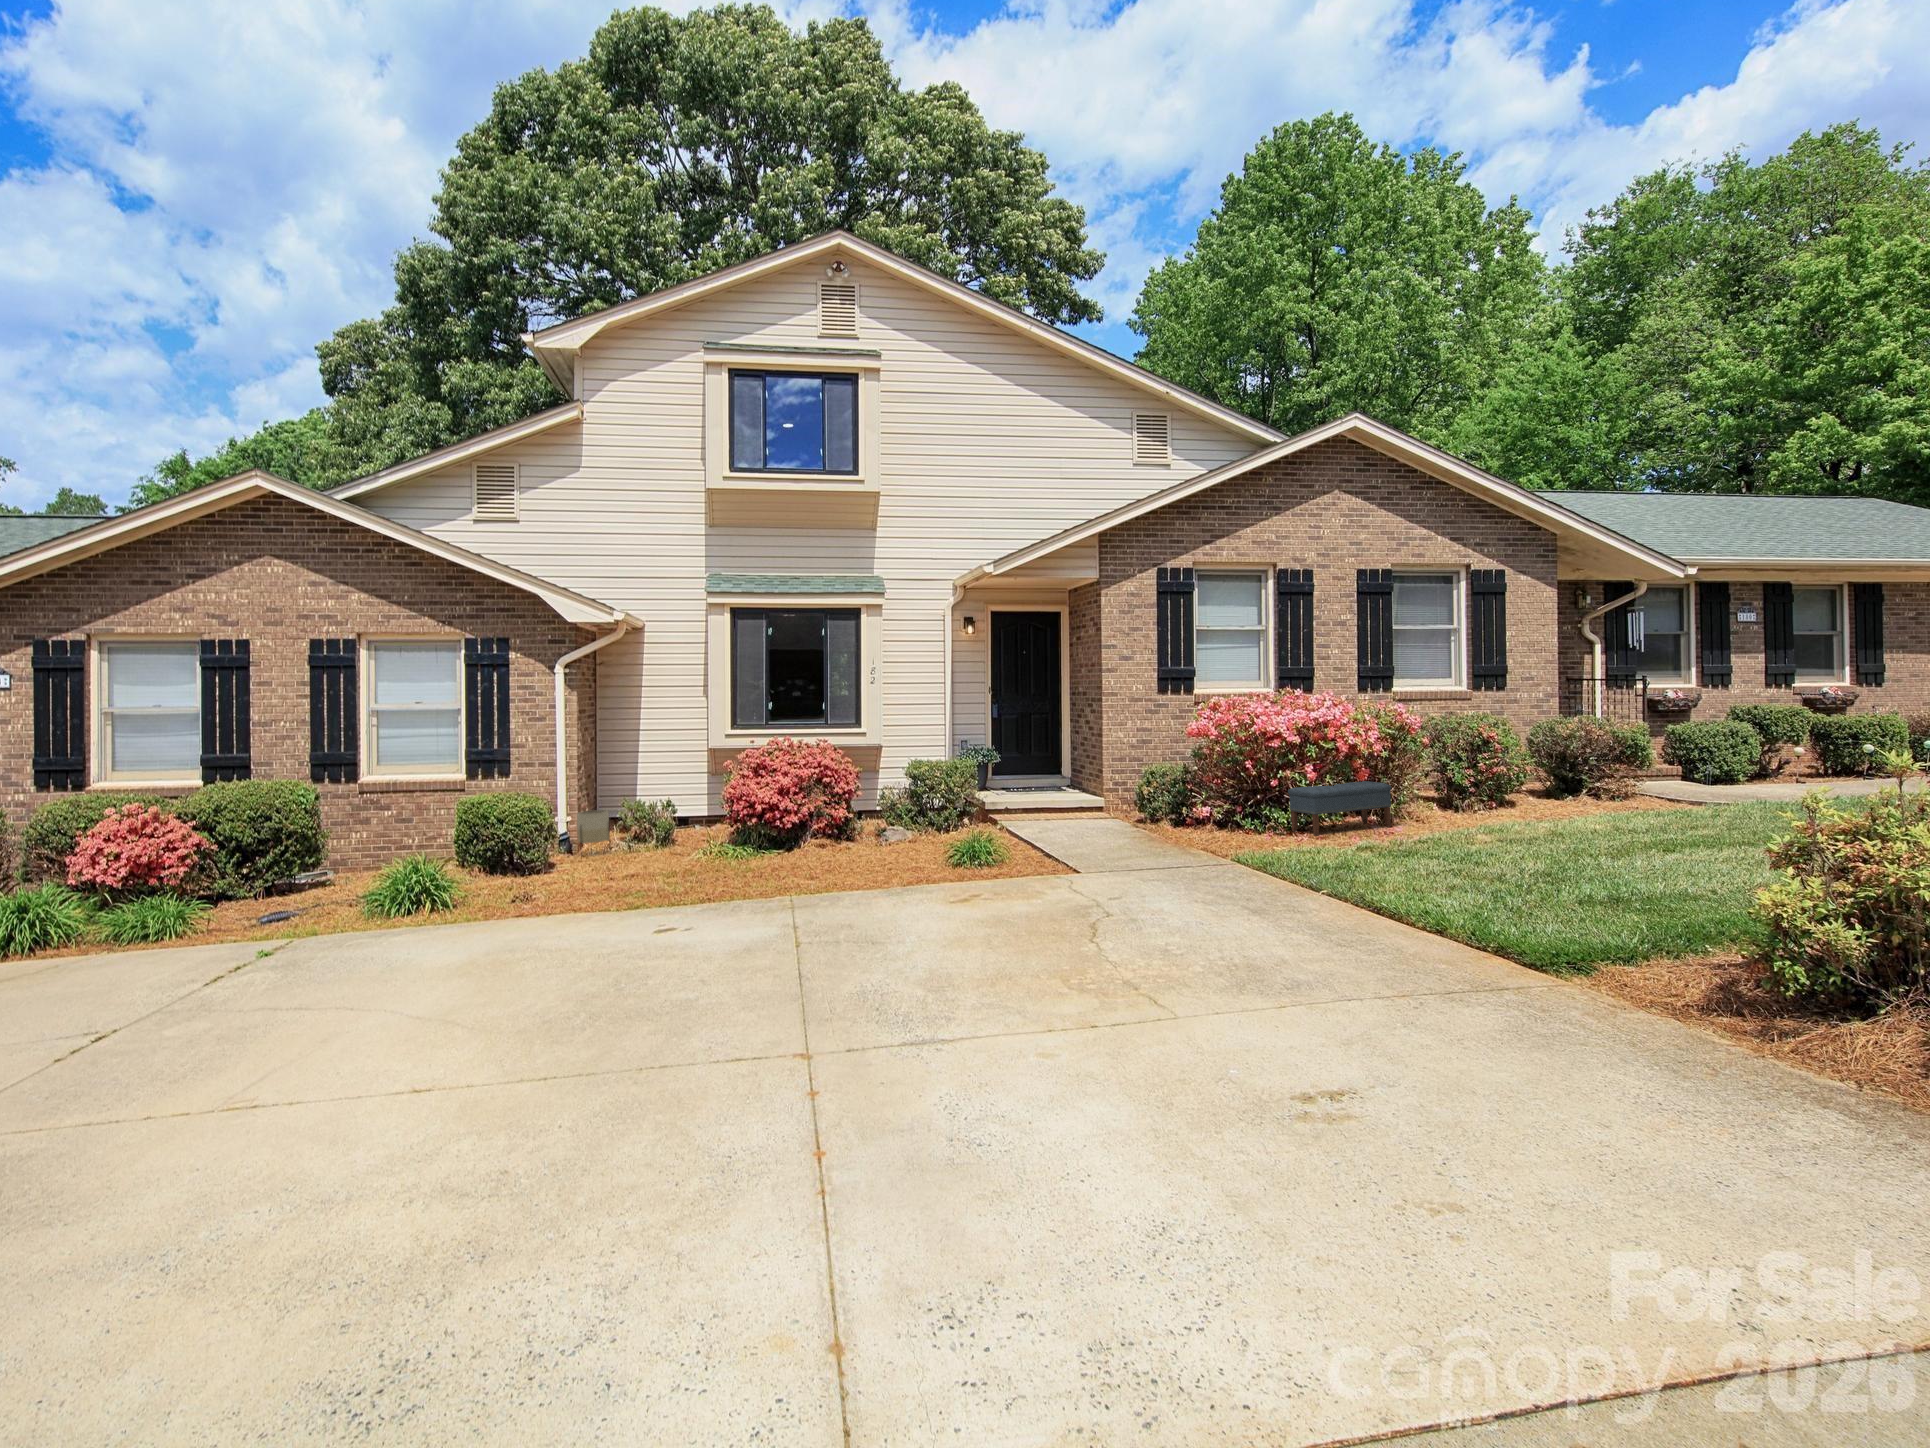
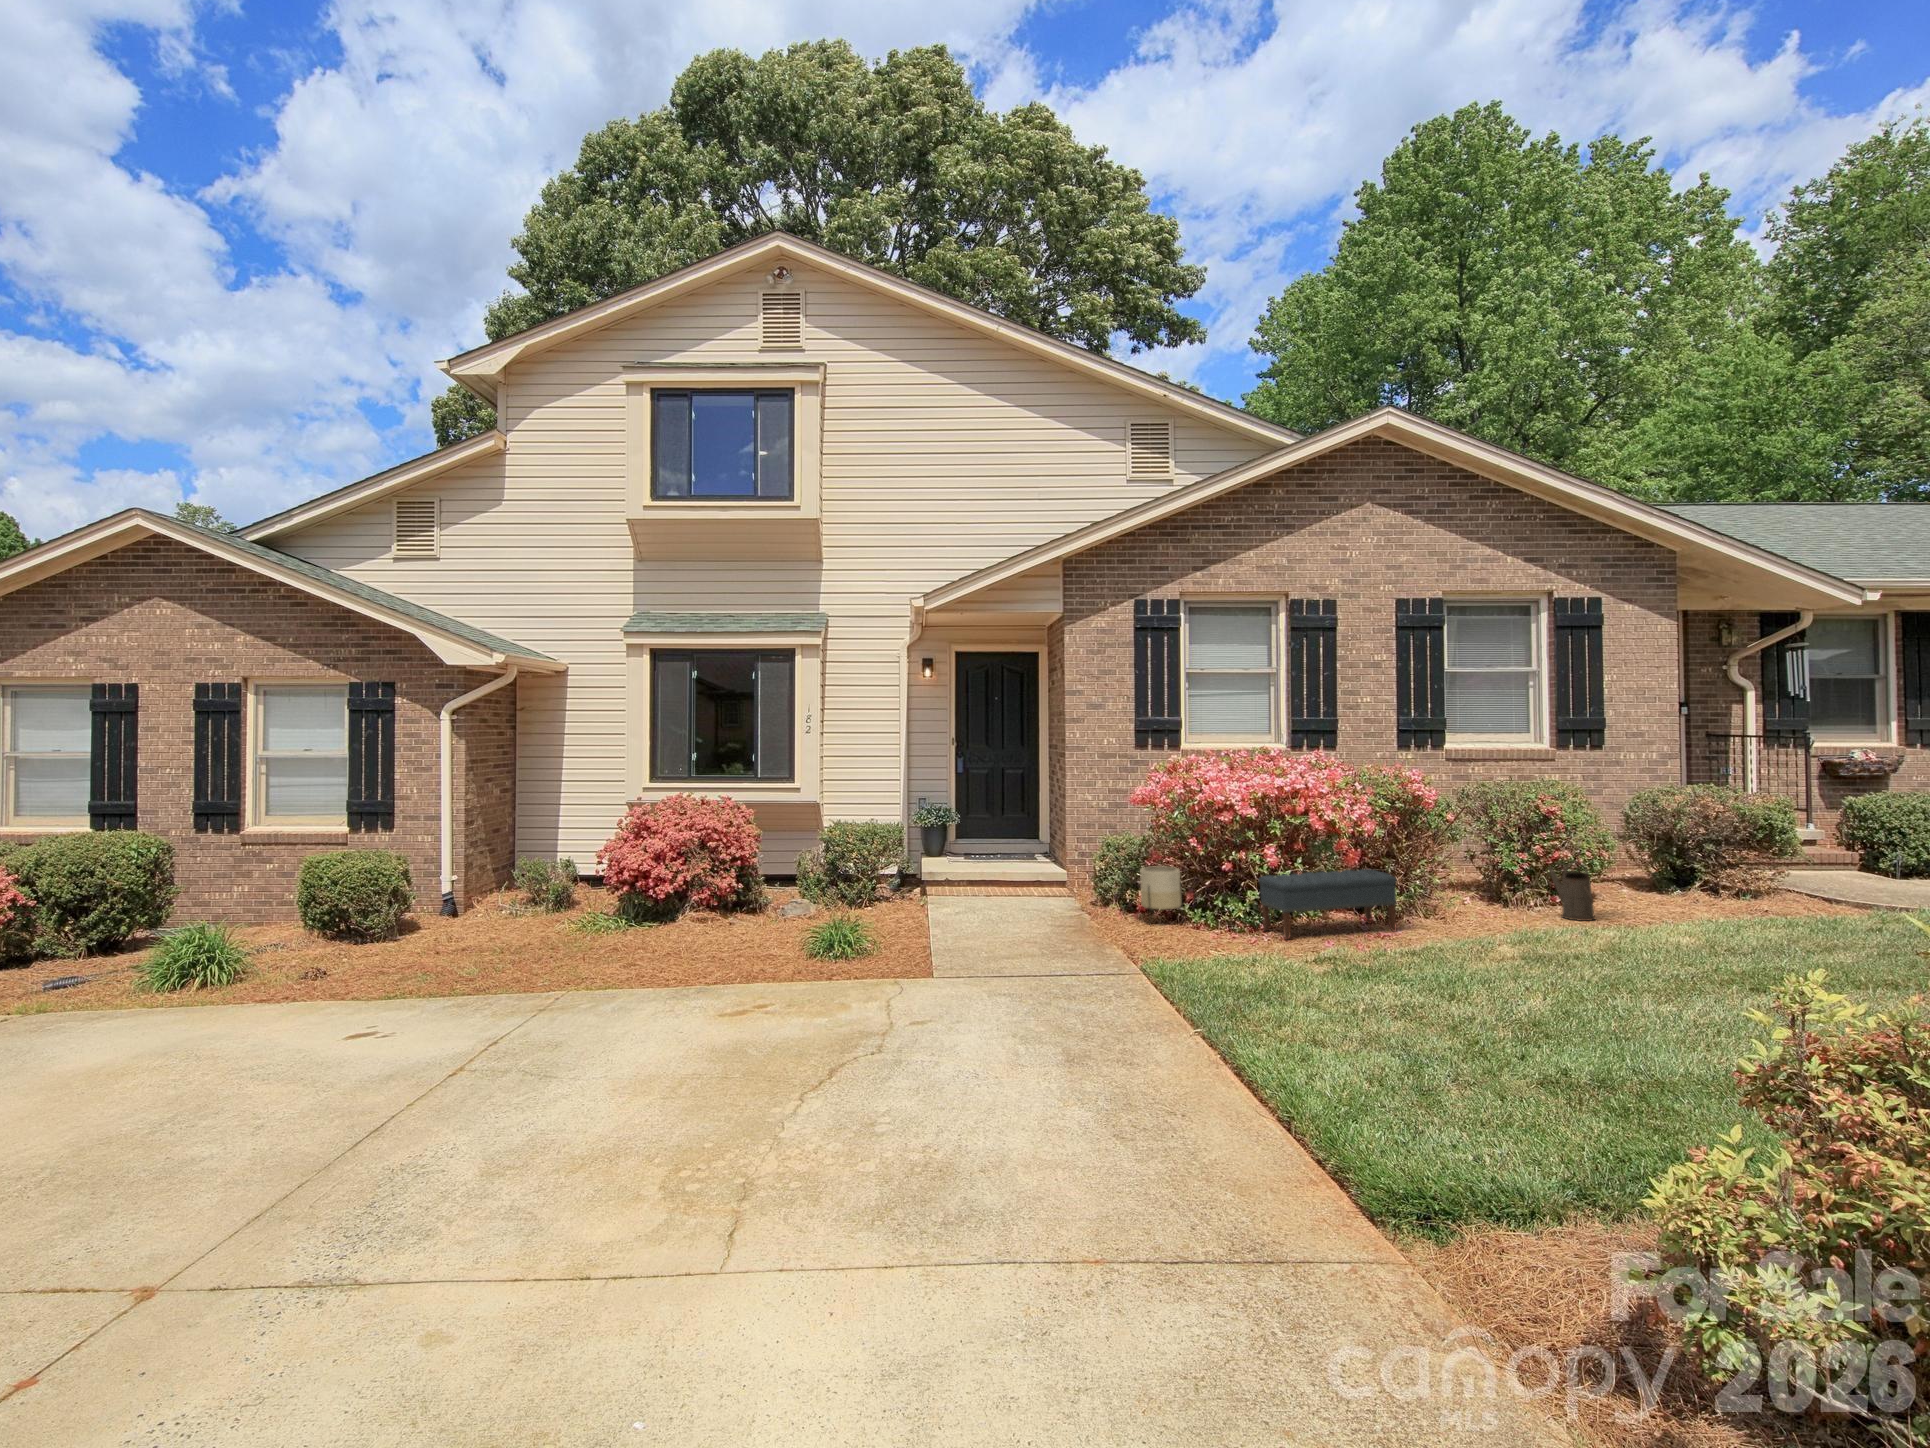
watering can: none [1484,771,1524,815] -> present [1549,863,1596,921]
planter: present [577,810,610,844] -> present [1140,866,1183,921]

